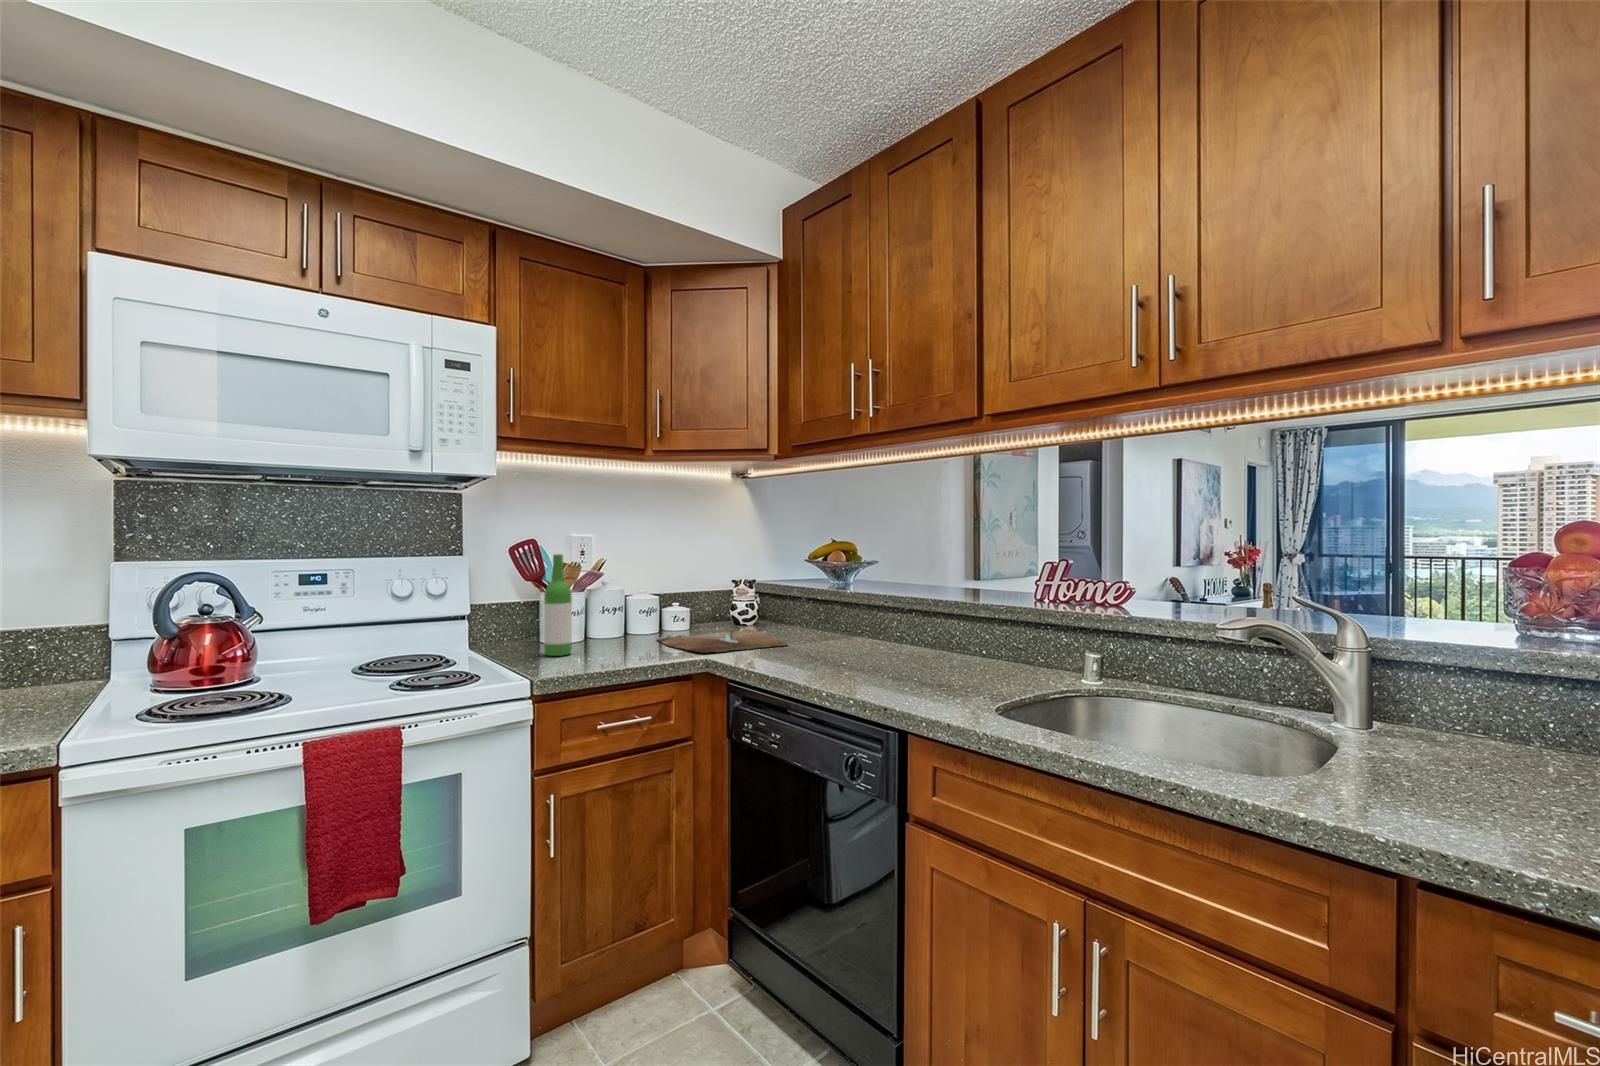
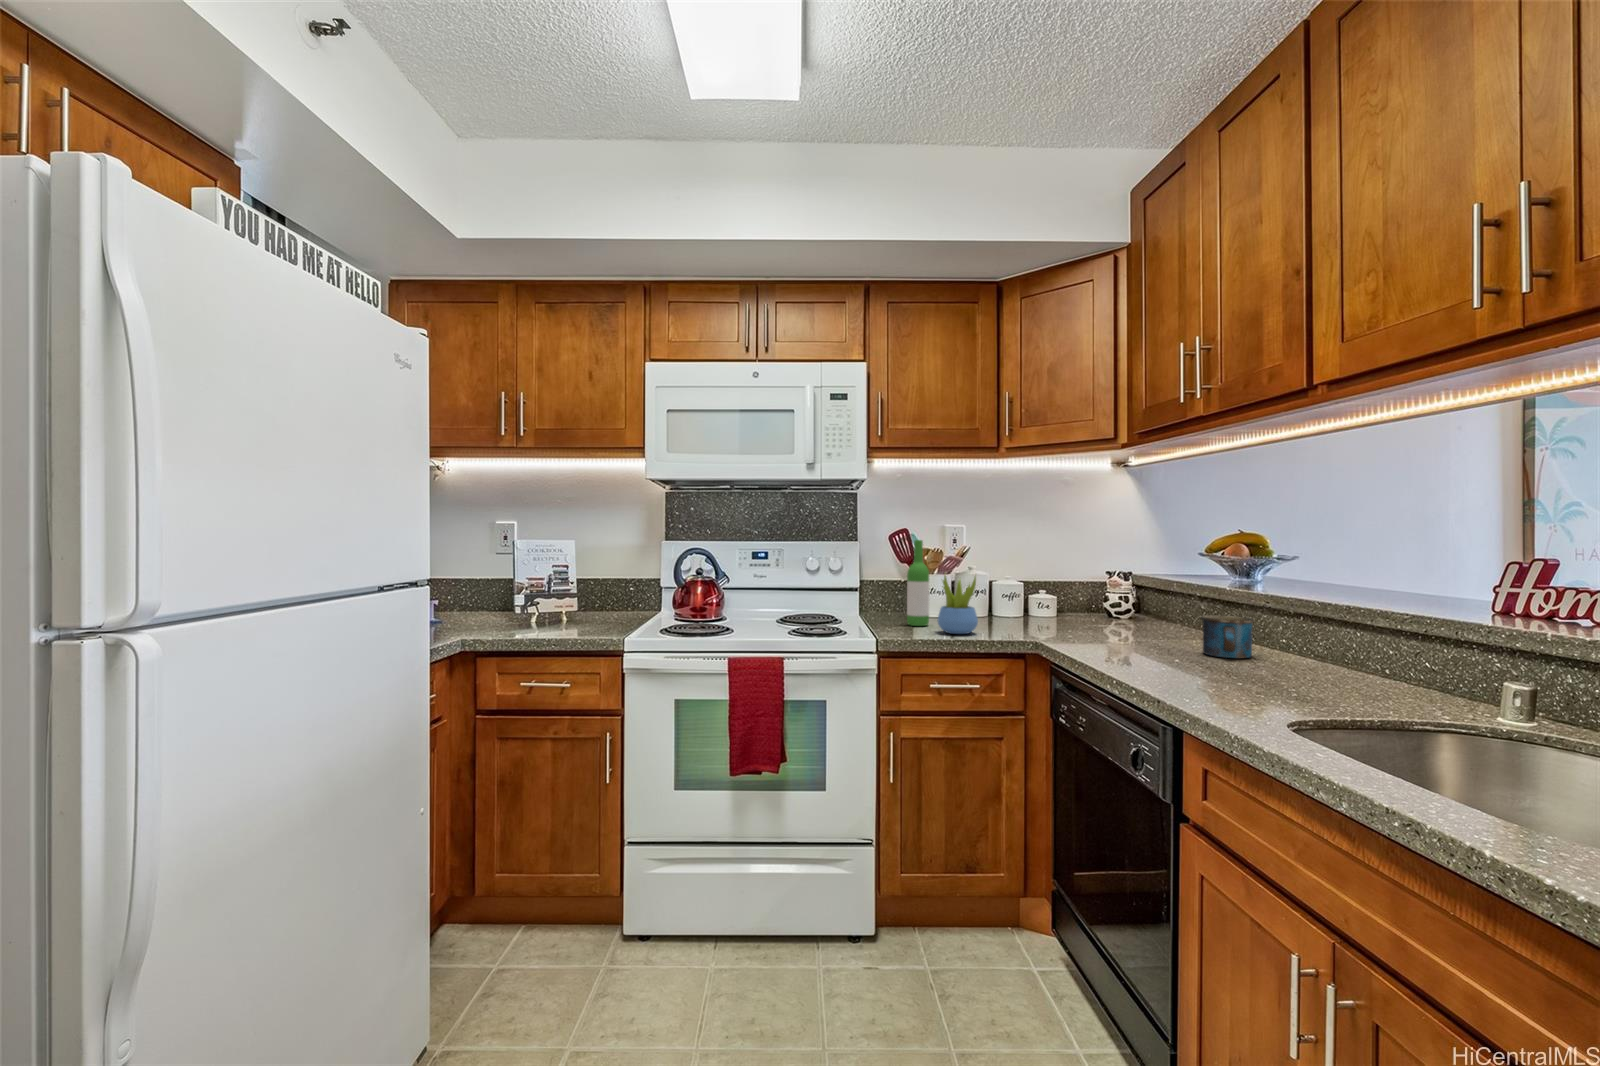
succulent plant: none [592,590,638,661] -> present [937,575,978,634]
mug: none [848,617,889,655] -> present [1201,615,1255,658]
cutting board: present [658,630,787,653] -> none [1013,618,1141,640]

